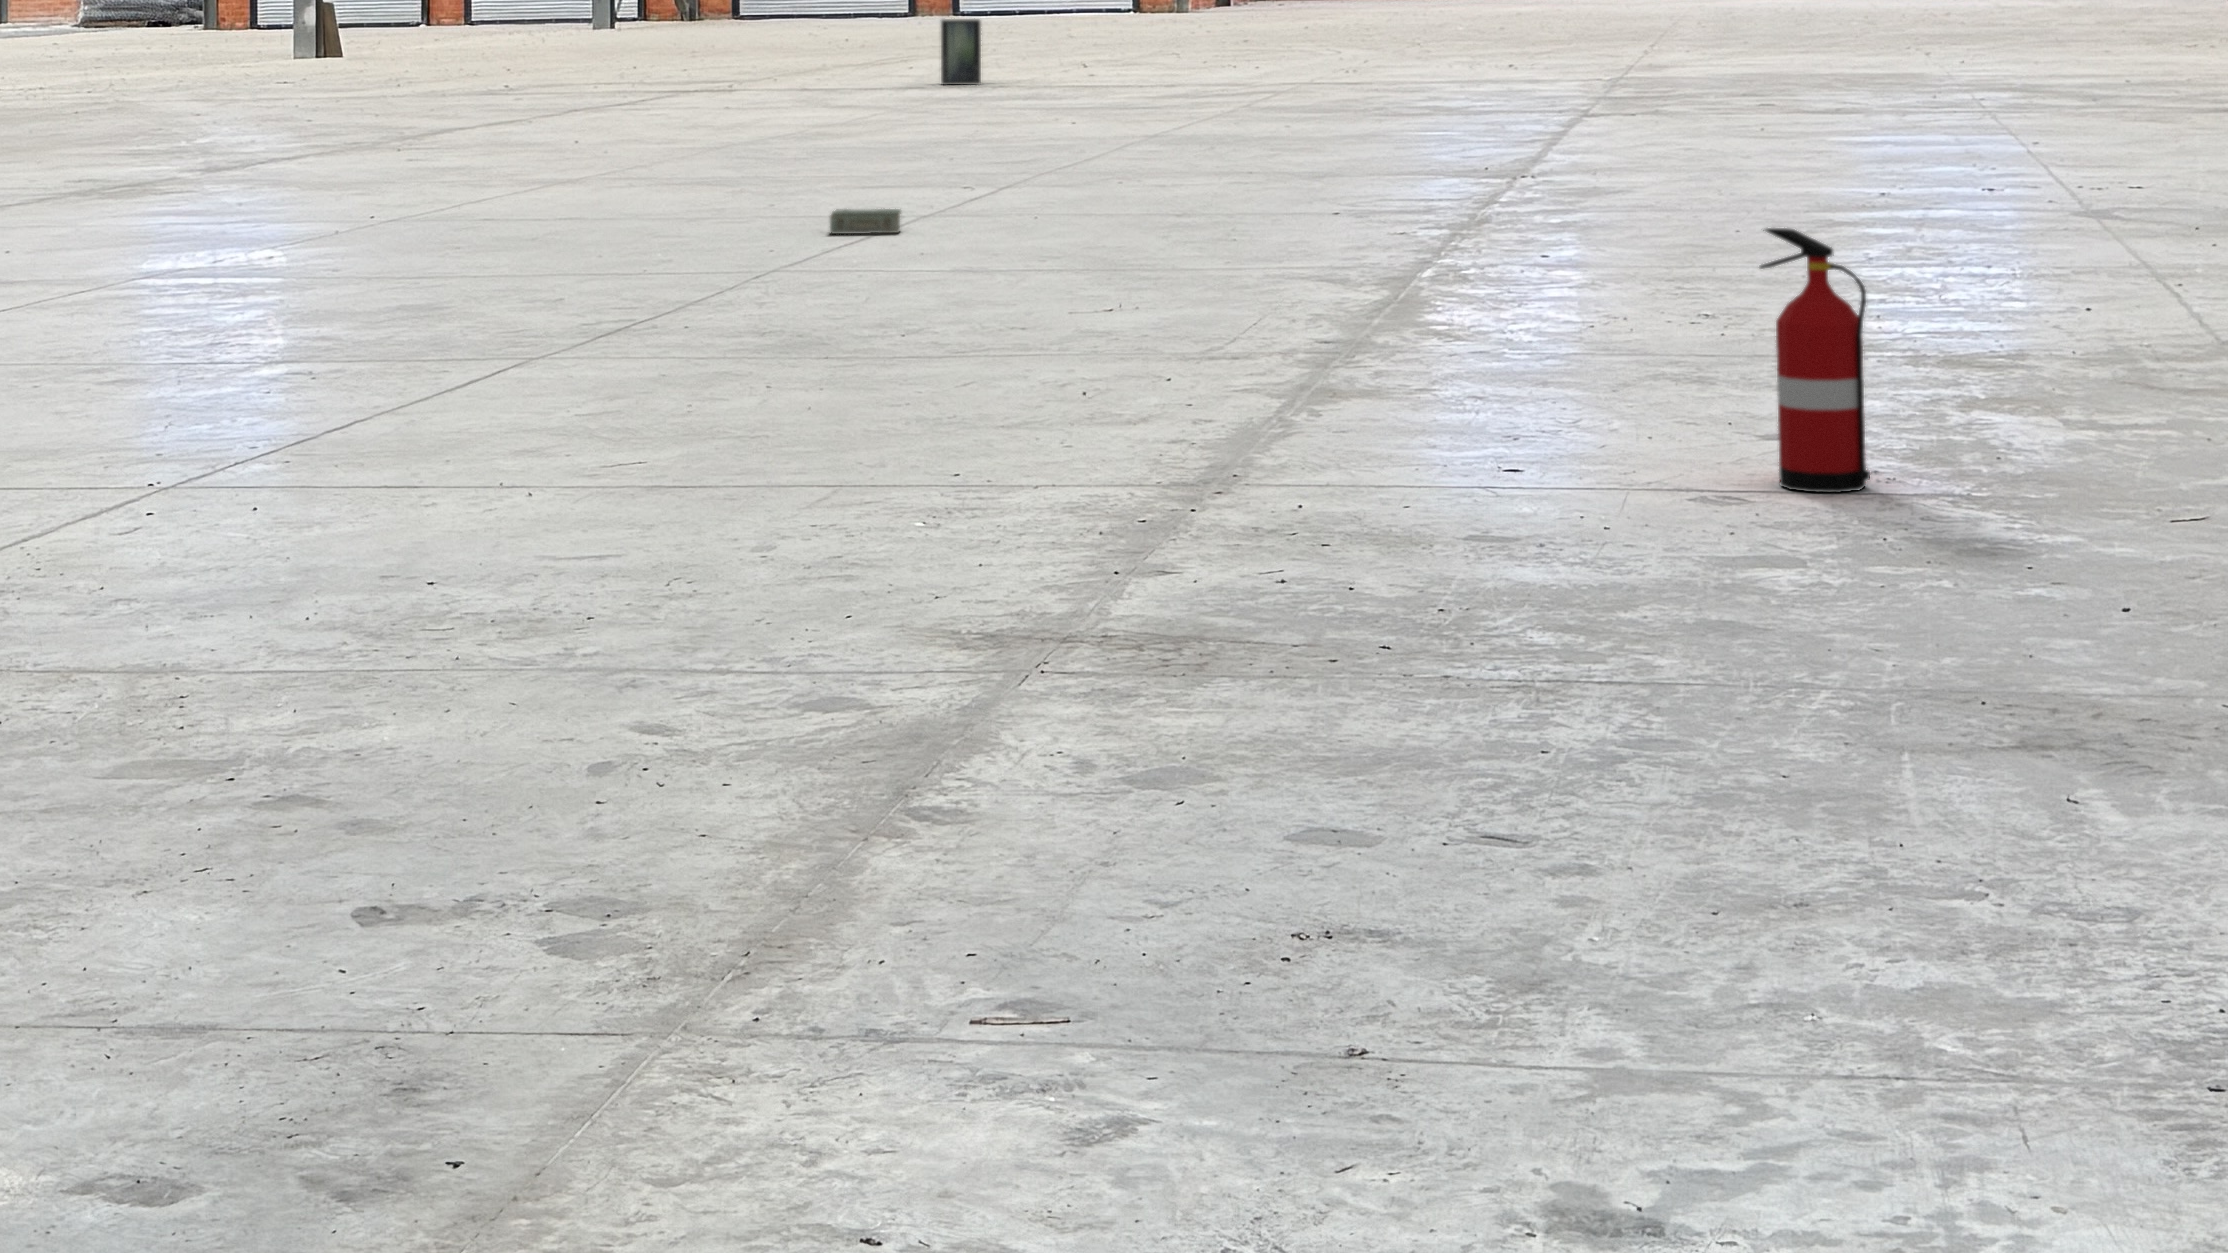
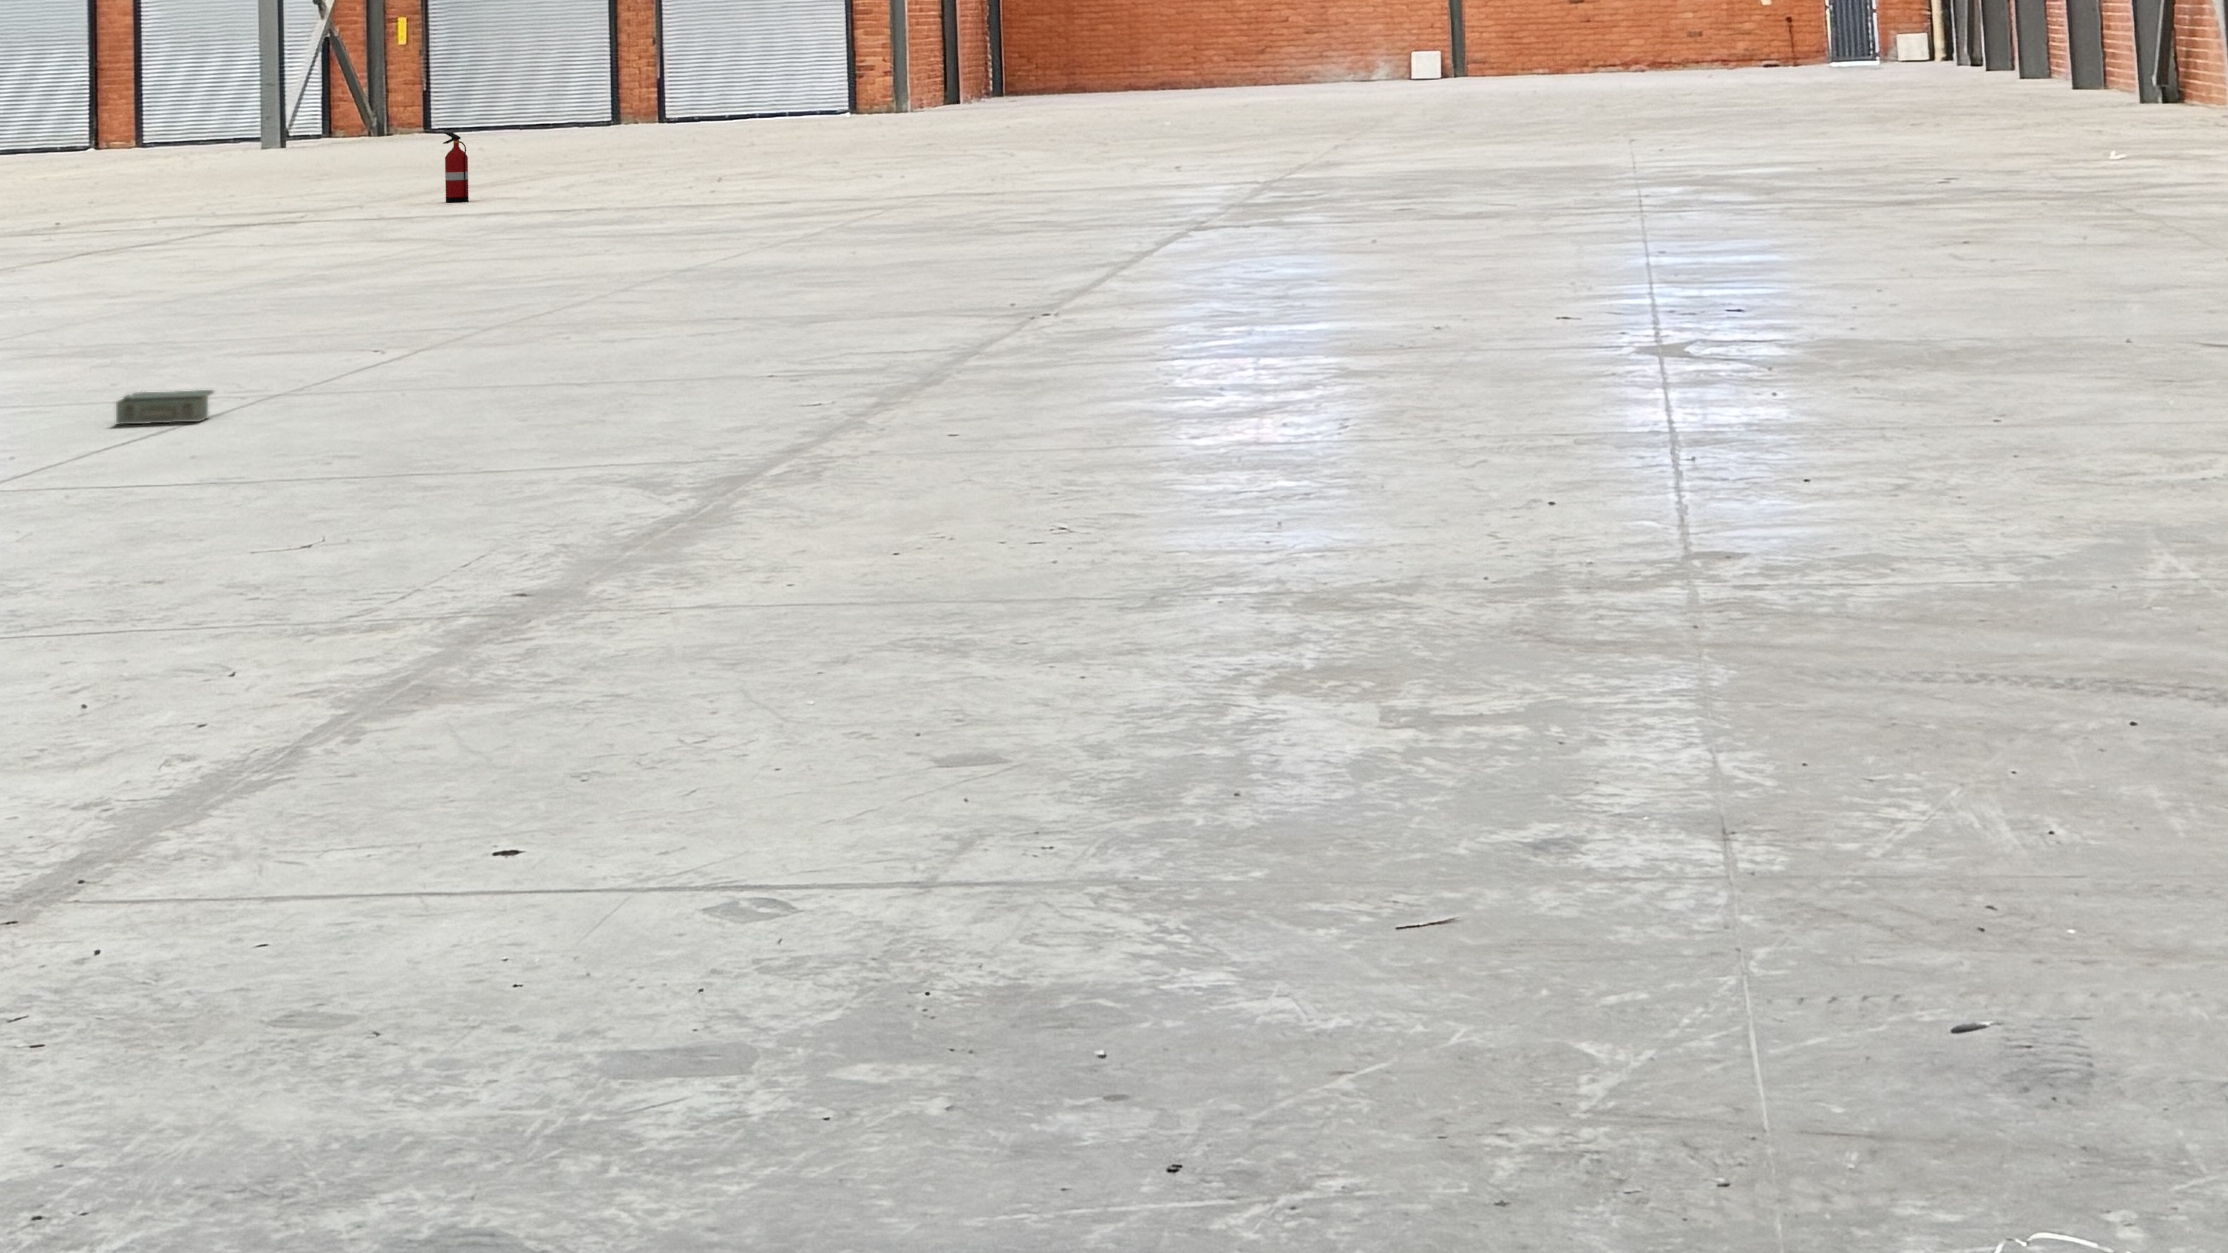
storage box: present [941,19,981,85] -> none [551,128,596,202]
fire extinguisher: present [1760,228,1870,493] -> present [443,132,469,203]

